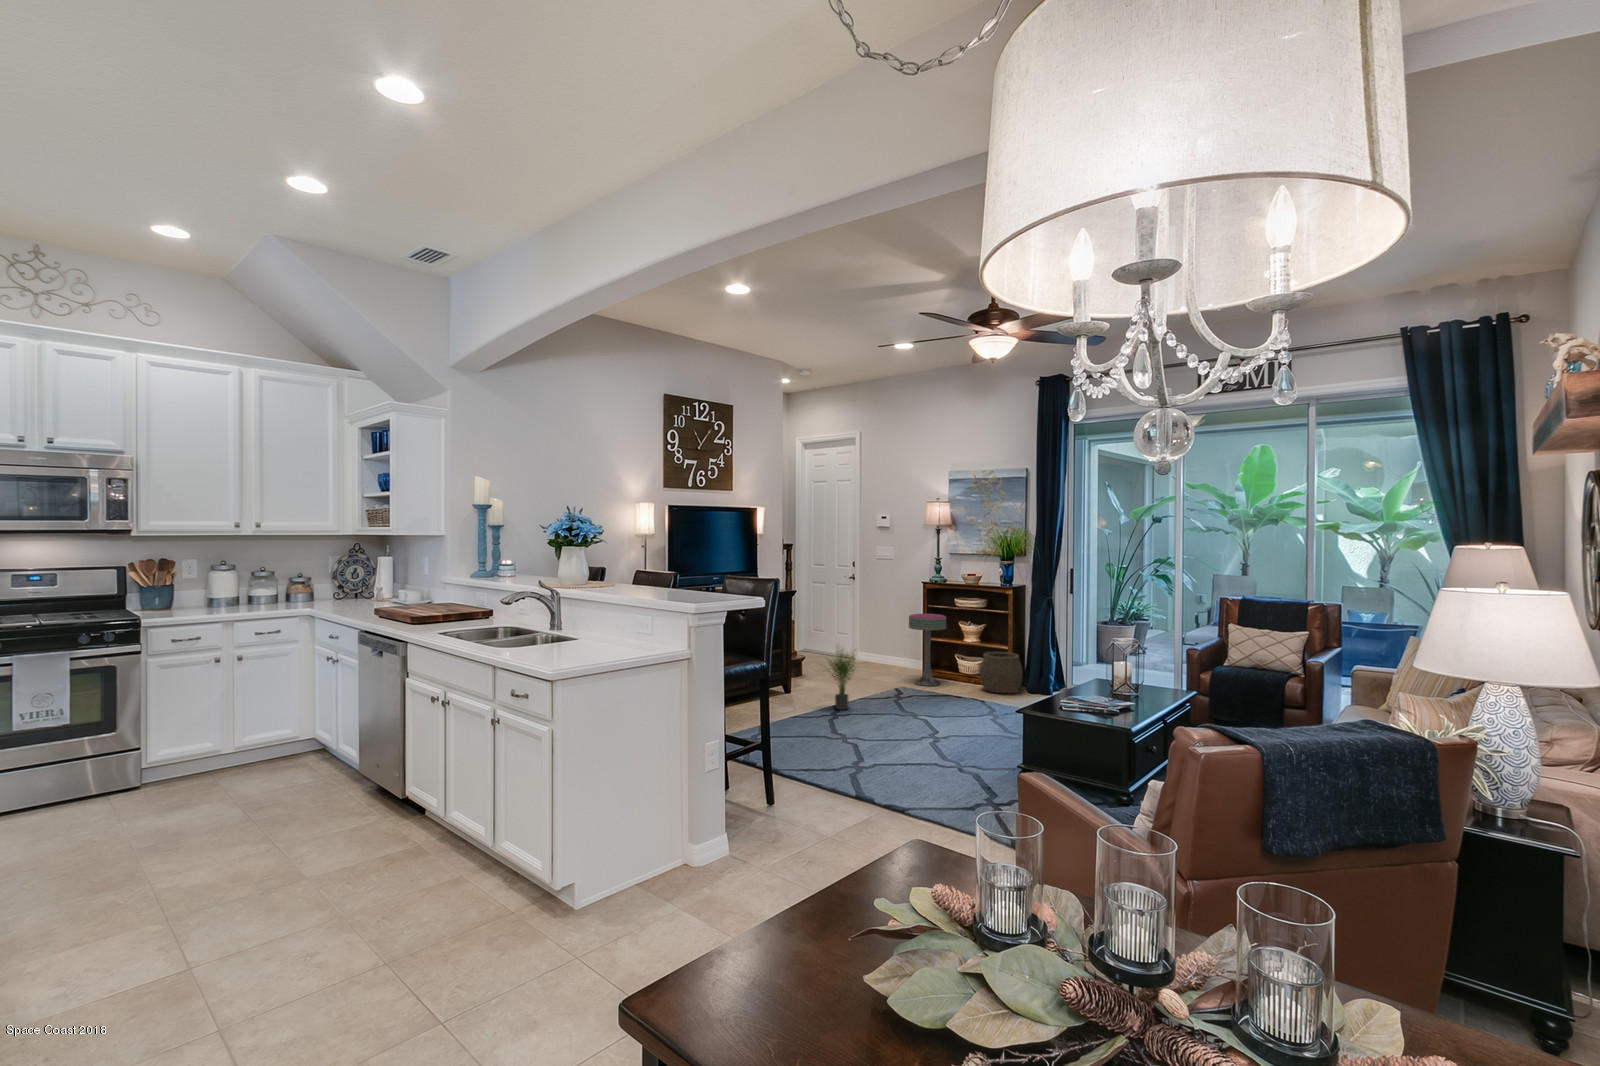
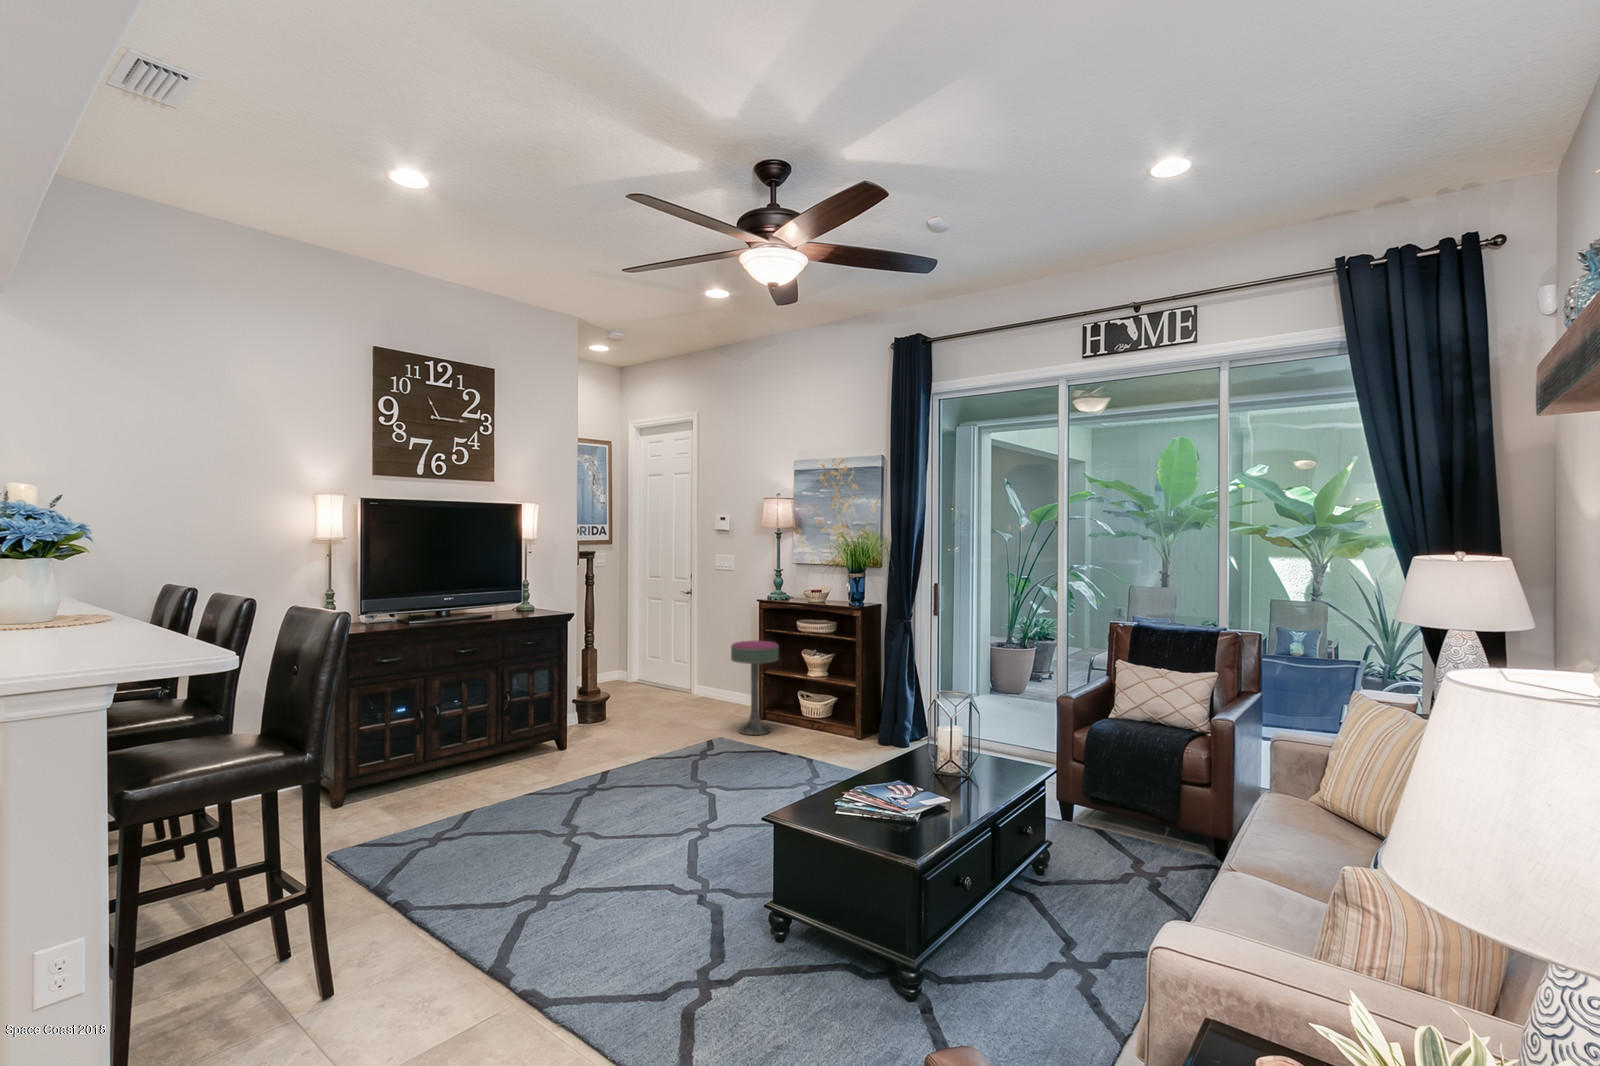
potted plant: present [827,648,856,710] -> none [576,685,641,780]
woven basket: present [980,652,1022,694] -> none [816,690,871,747]

